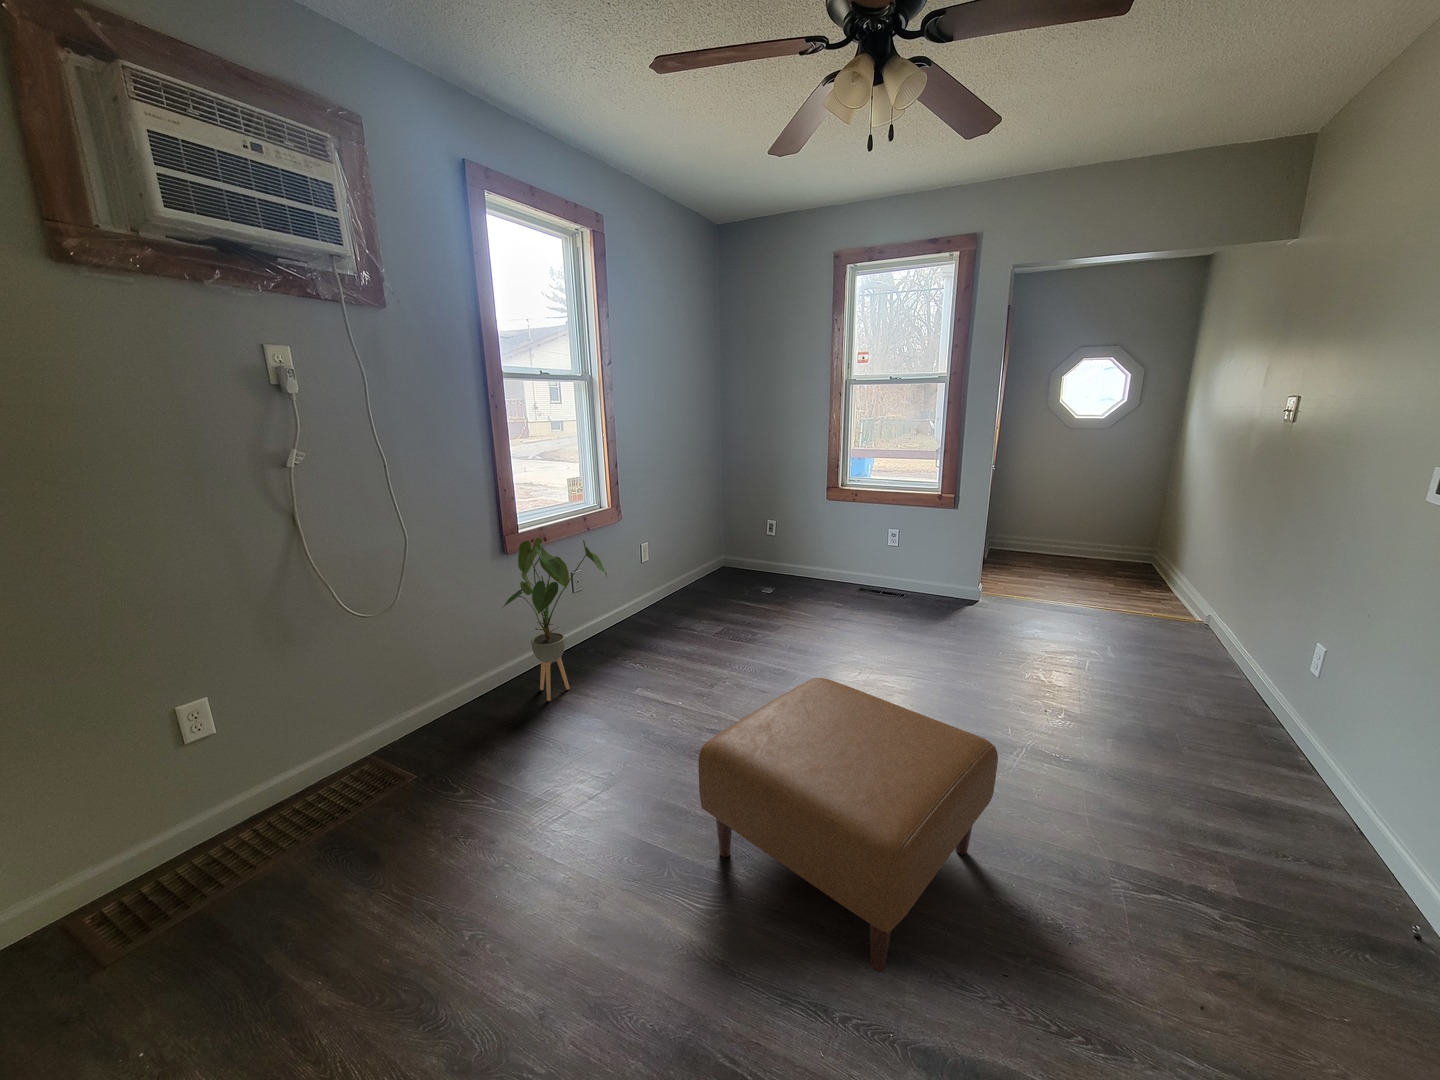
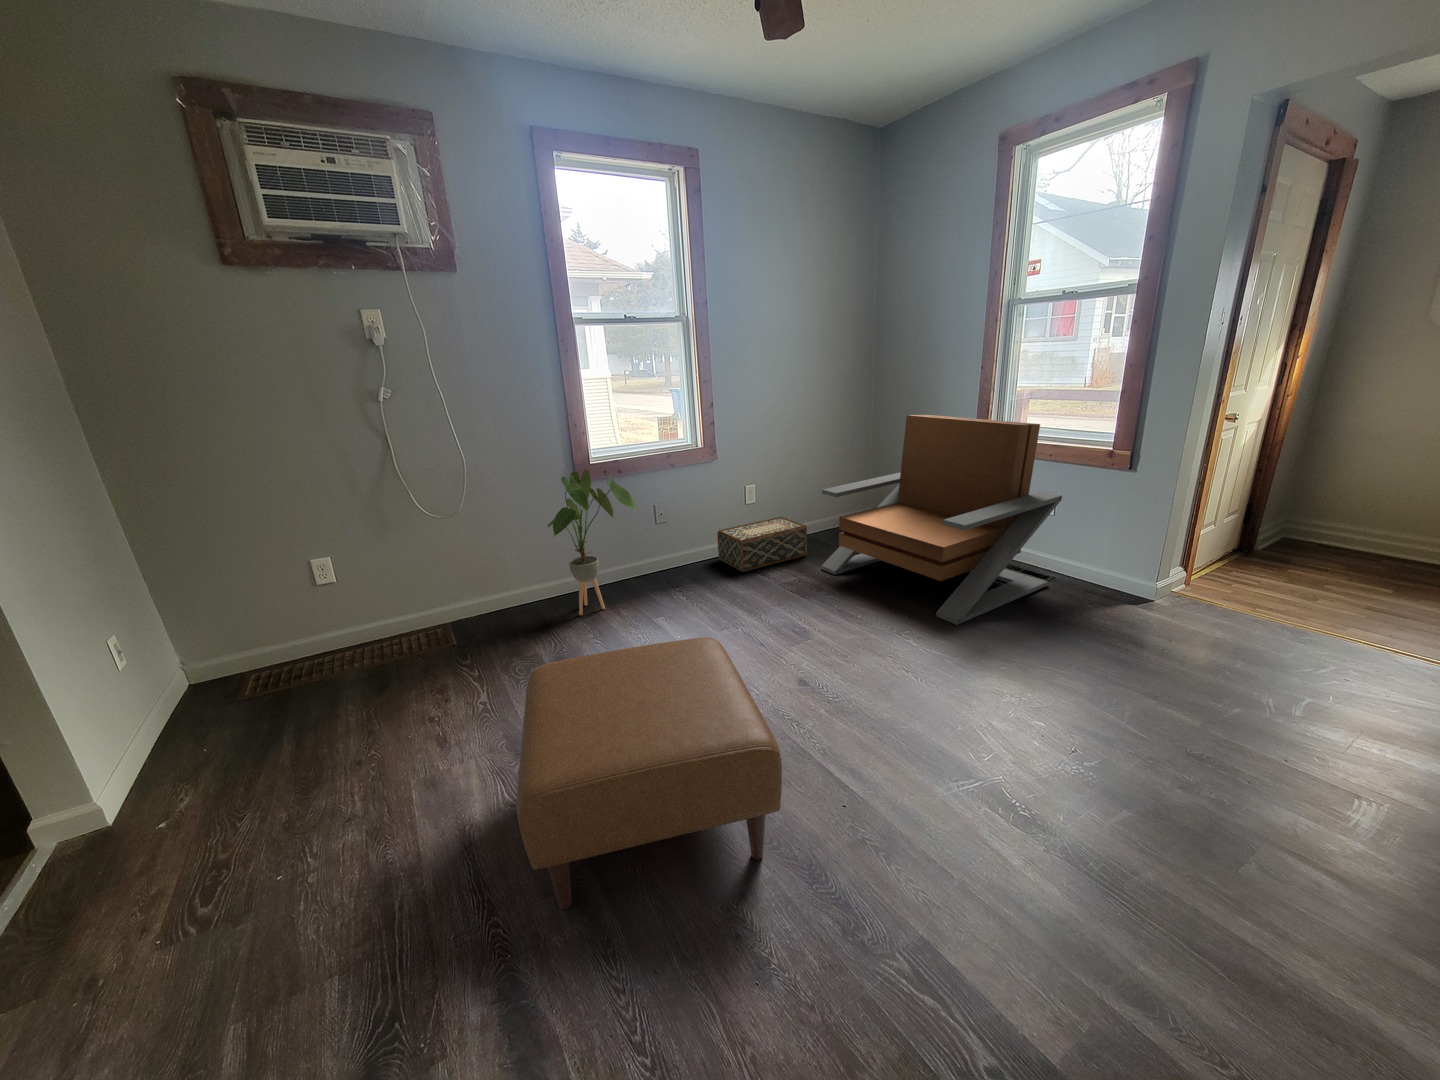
lounge chair: none [734,471,909,637] -> present [821,415,1062,625]
woven basket: none [631,570,708,626] -> present [717,517,807,572]

